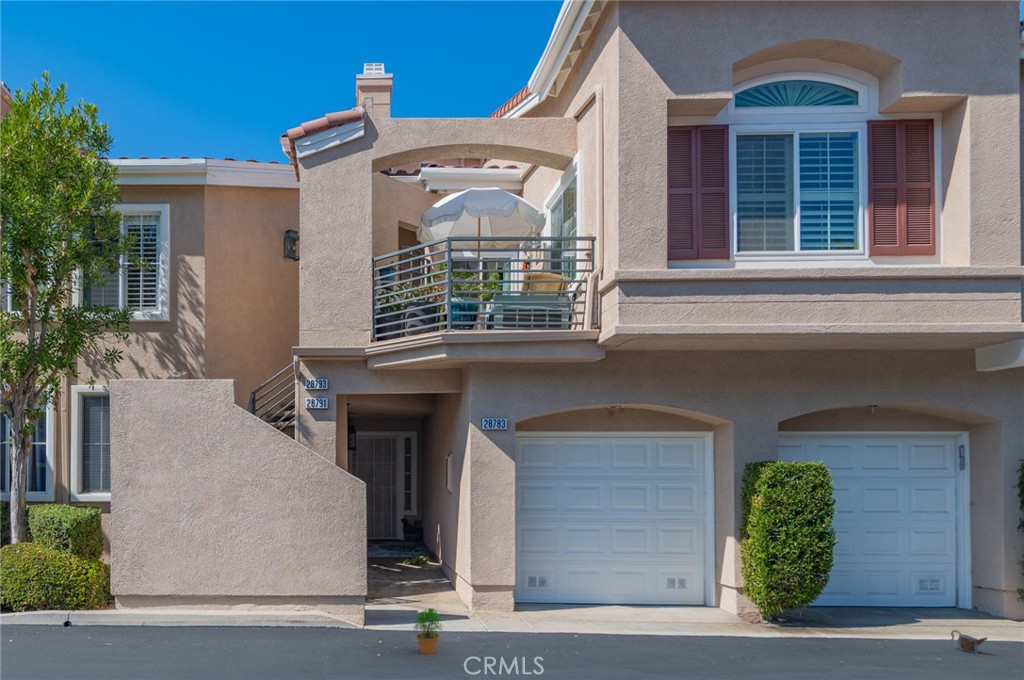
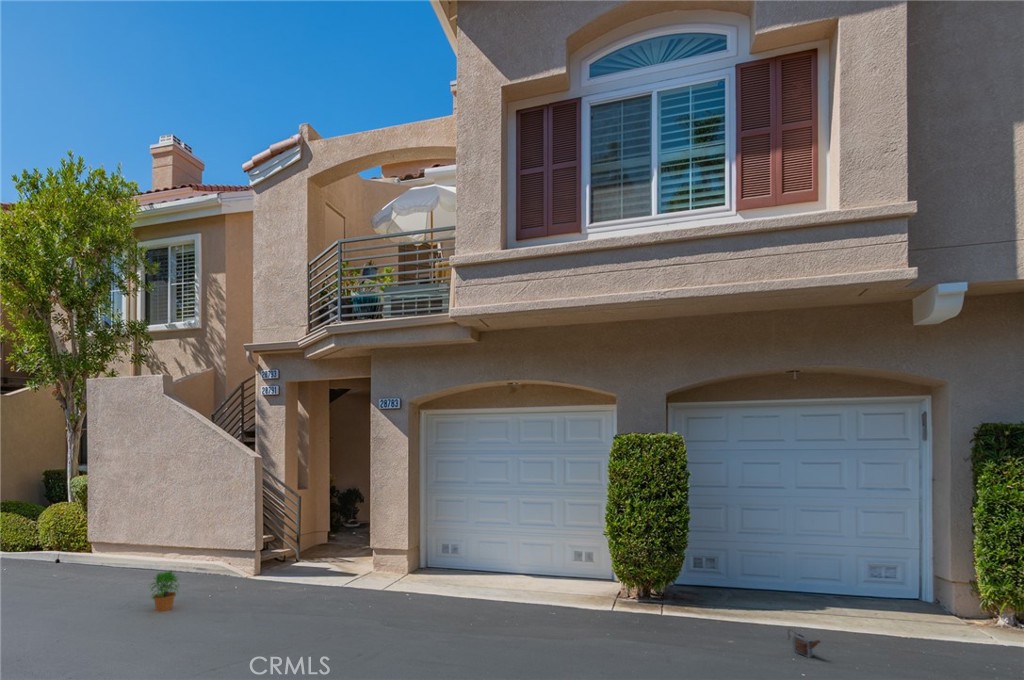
potted plant: present [414,608,441,654] -> present [151,570,178,611]

